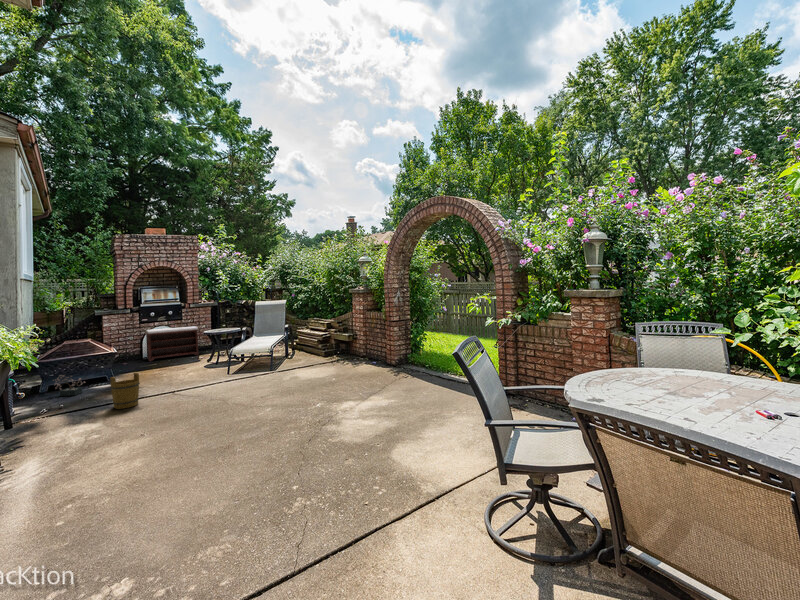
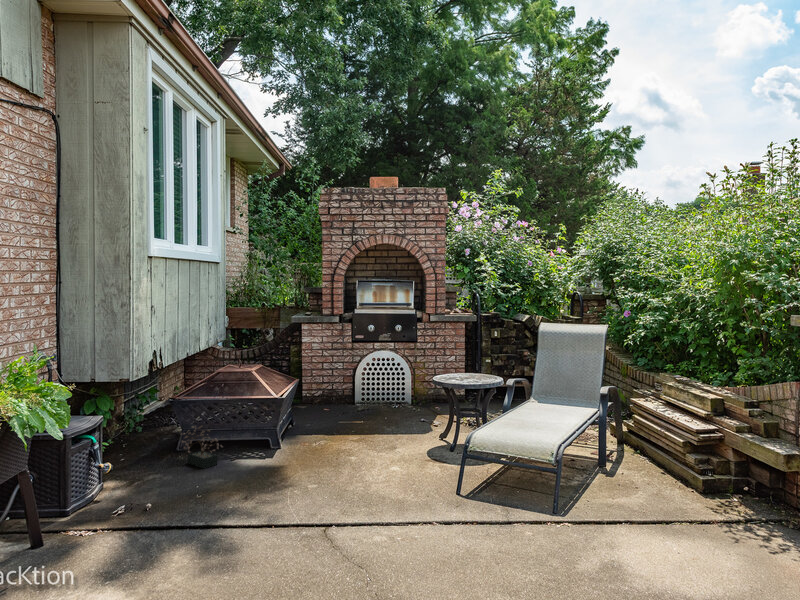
bench: present [145,326,199,361] -> none [354,354,437,414]
bucket: present [109,373,140,409] -> none [205,464,260,544]

